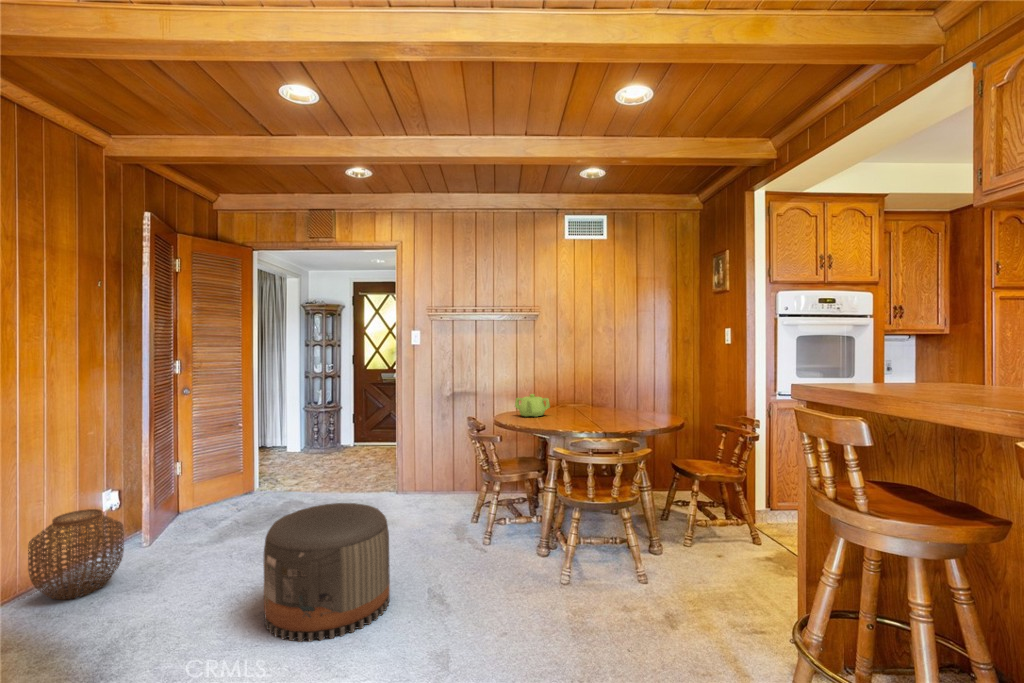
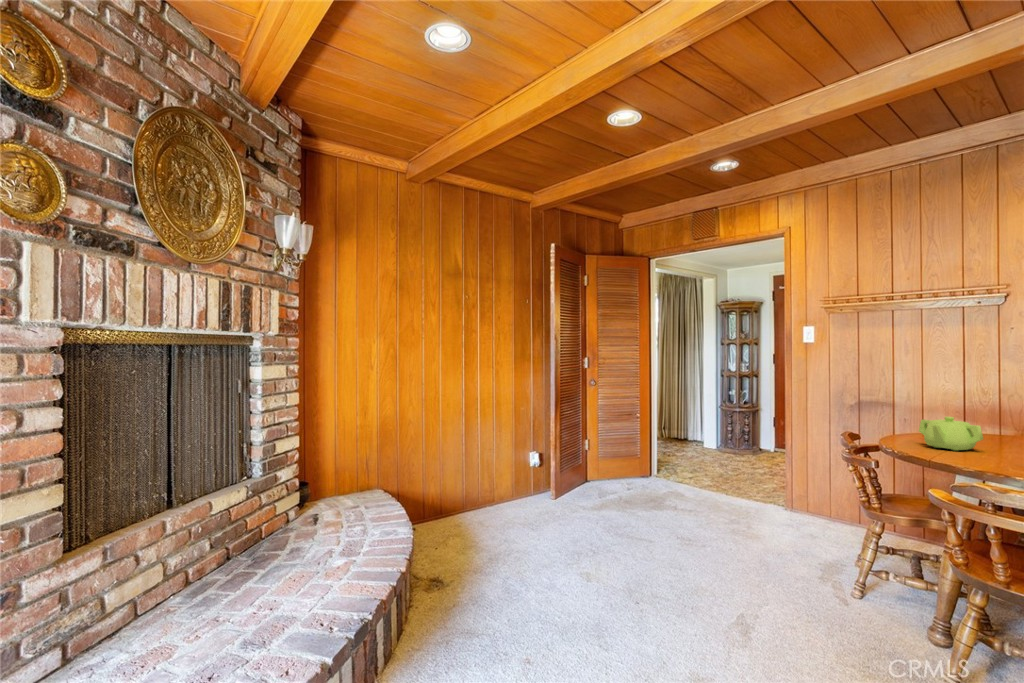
pouf: present [263,503,390,642] -> none [583,497,699,626]
woven basket: present [28,509,124,600] -> none [480,460,531,519]

